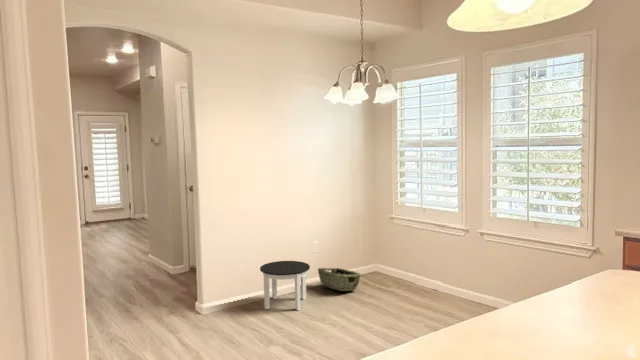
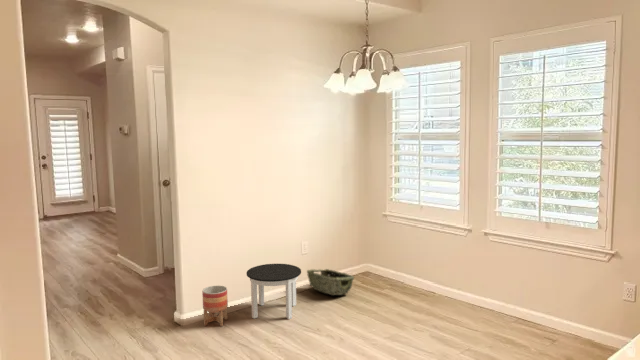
planter: none [220,279,243,315] -> present [202,286,228,326]

